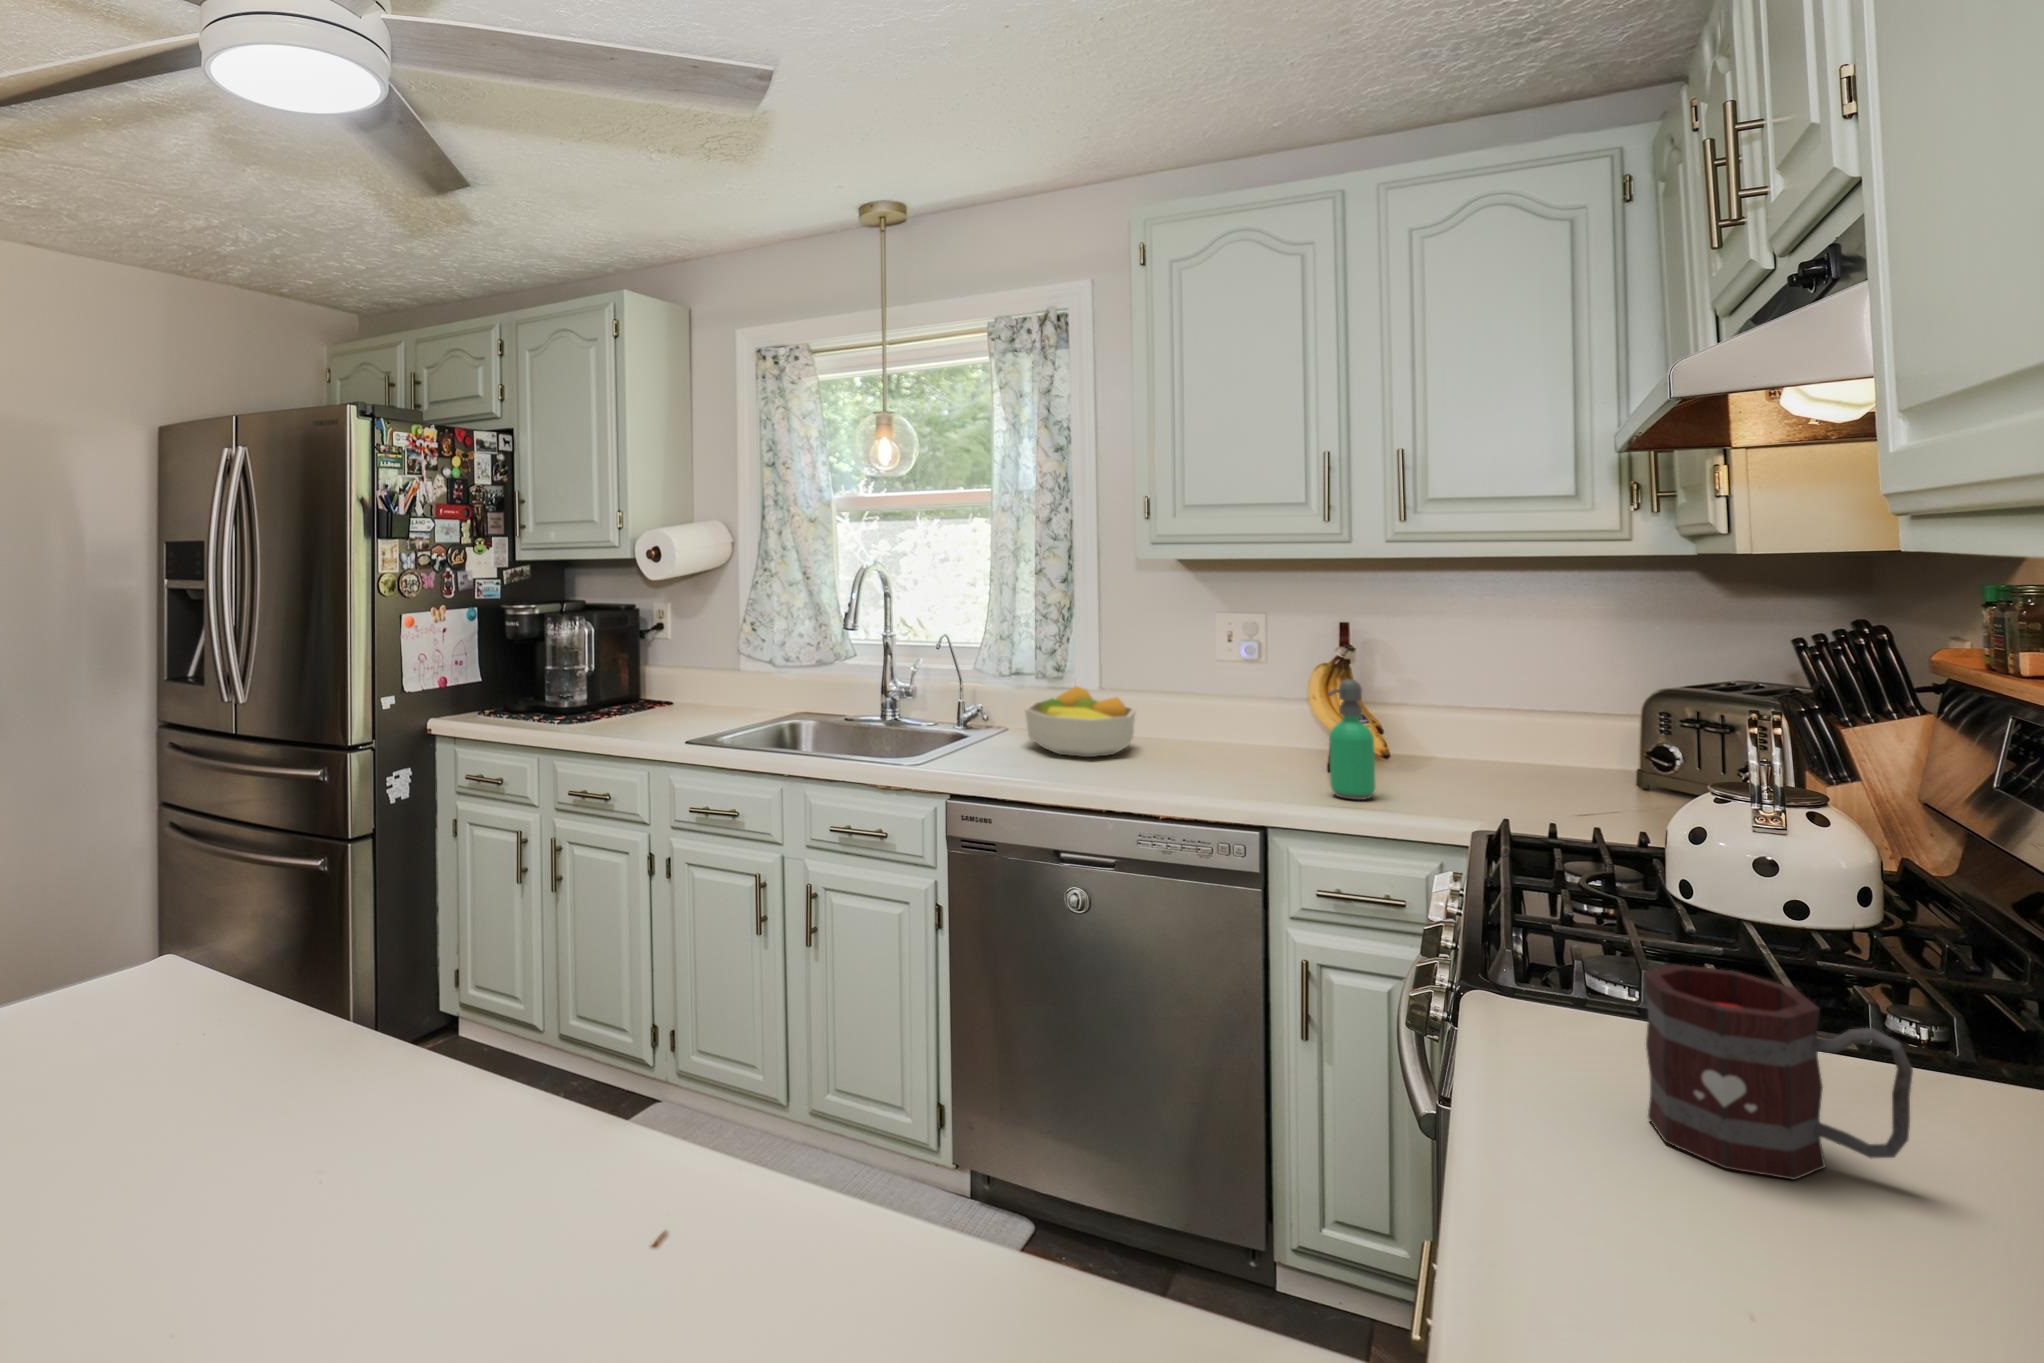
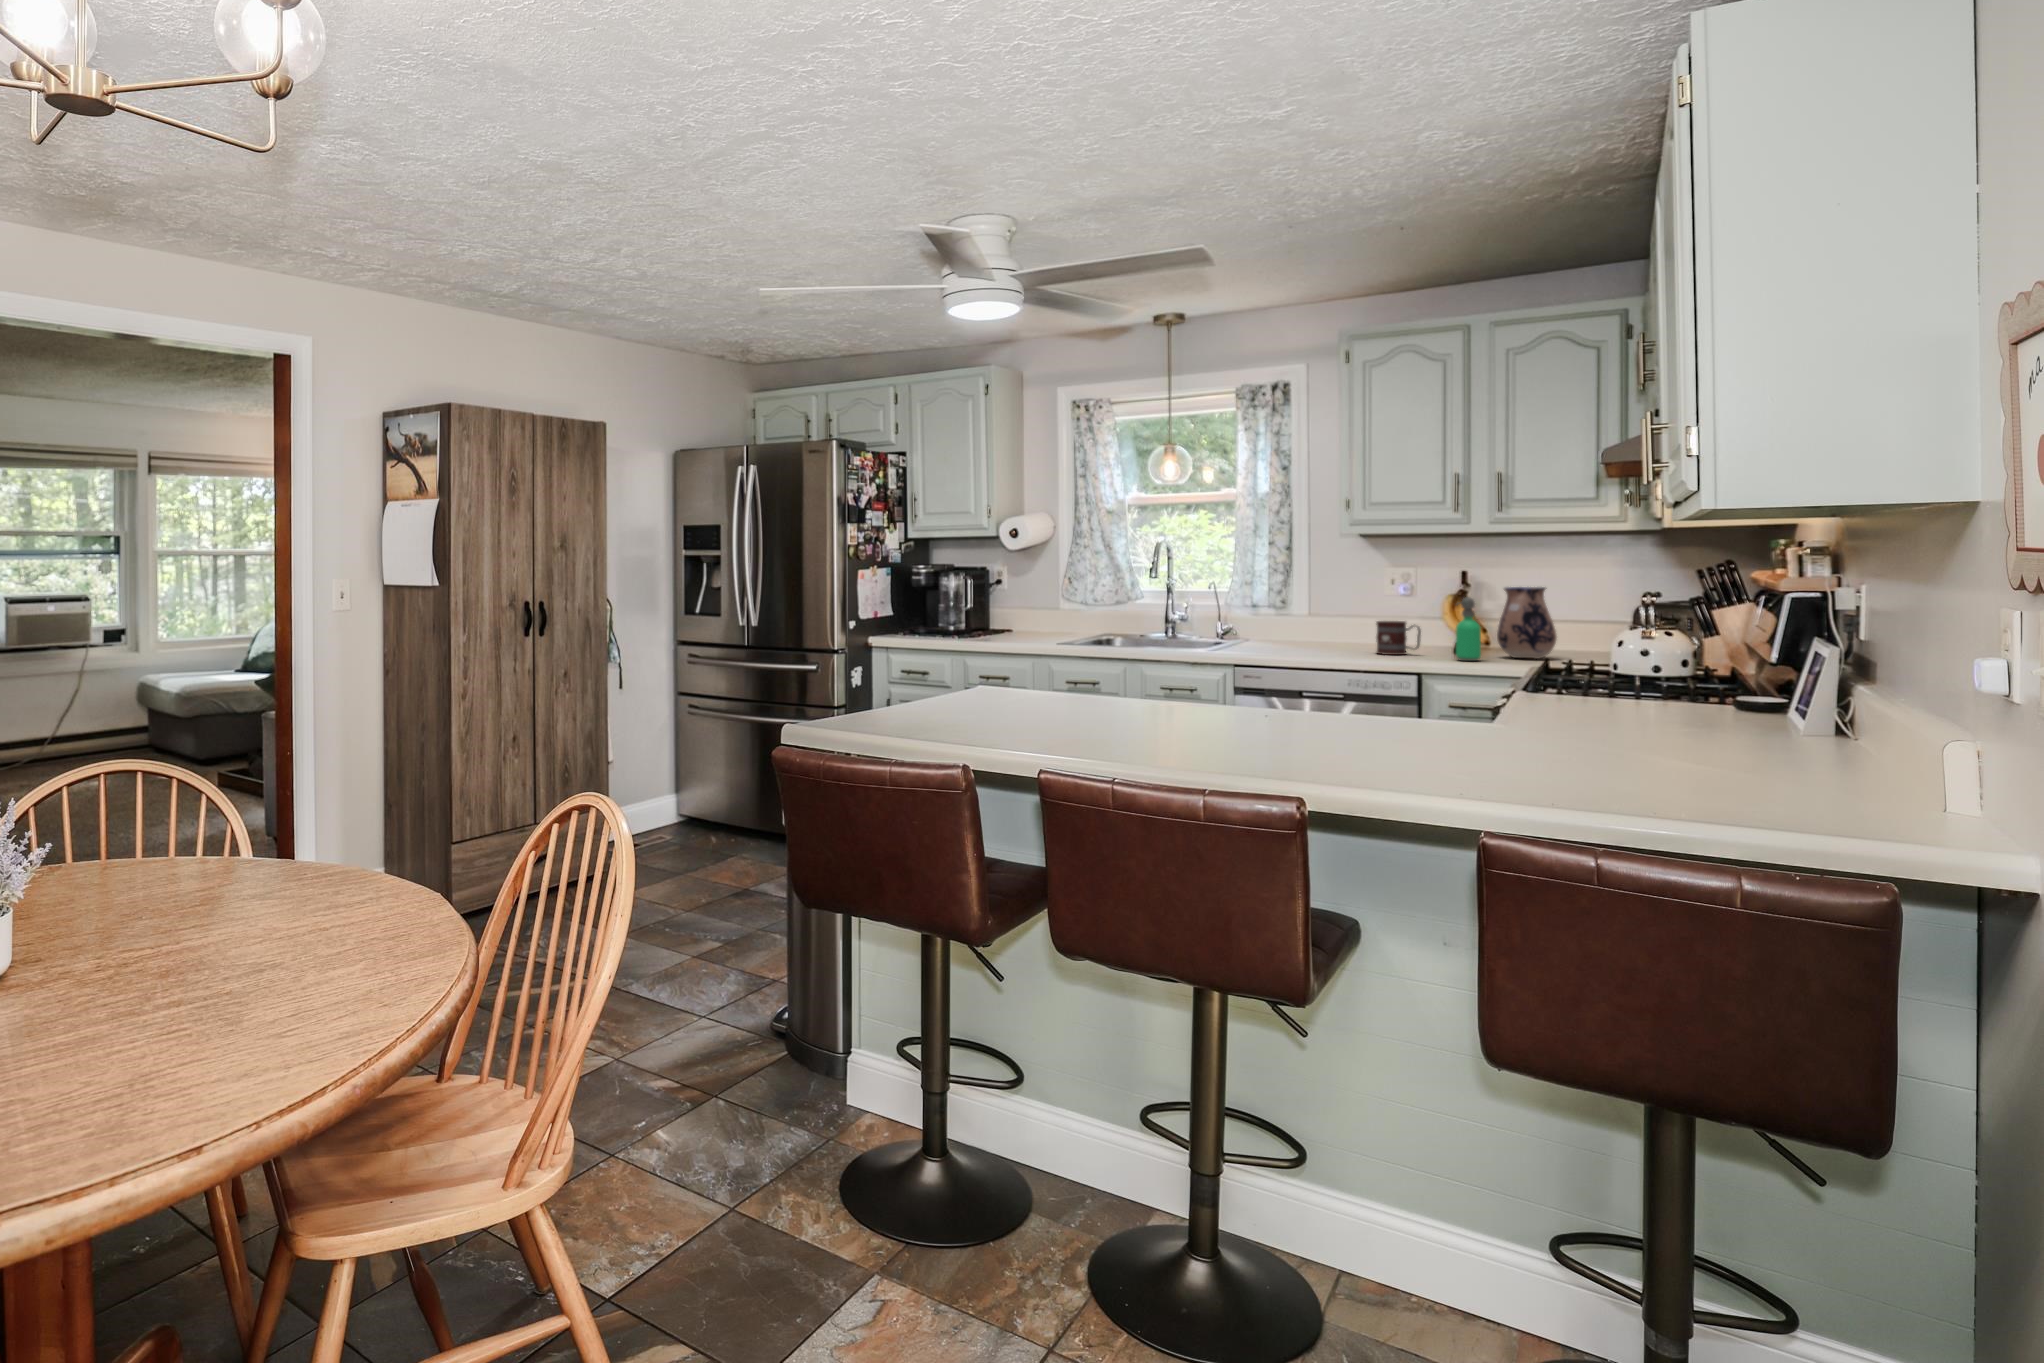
ceramic pitcher: none [1399,655,1504,791] -> present [1497,587,1557,659]
fruit bowl: present [1025,686,1135,757] -> none [1267,612,1337,650]
mug: present [1643,965,1913,1180] -> present [1376,621,1421,655]

